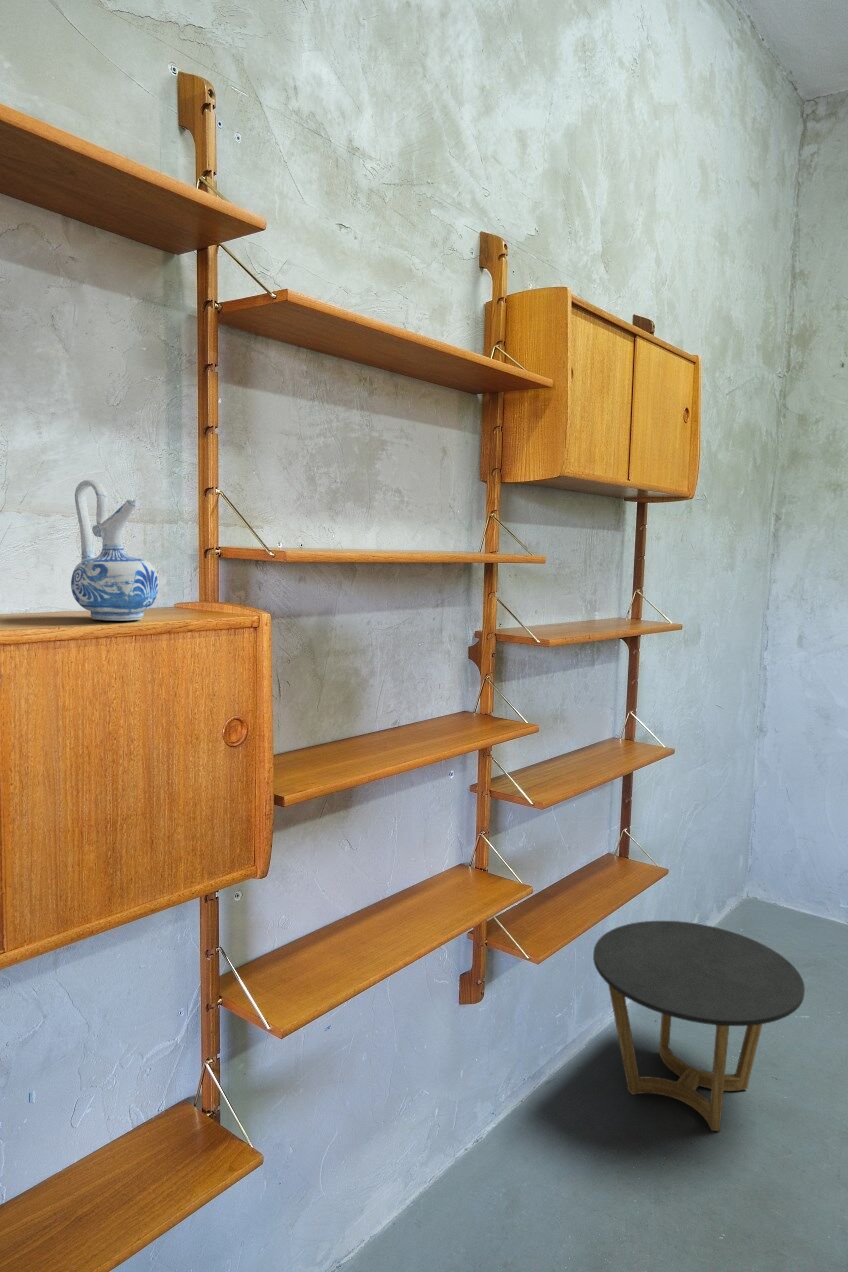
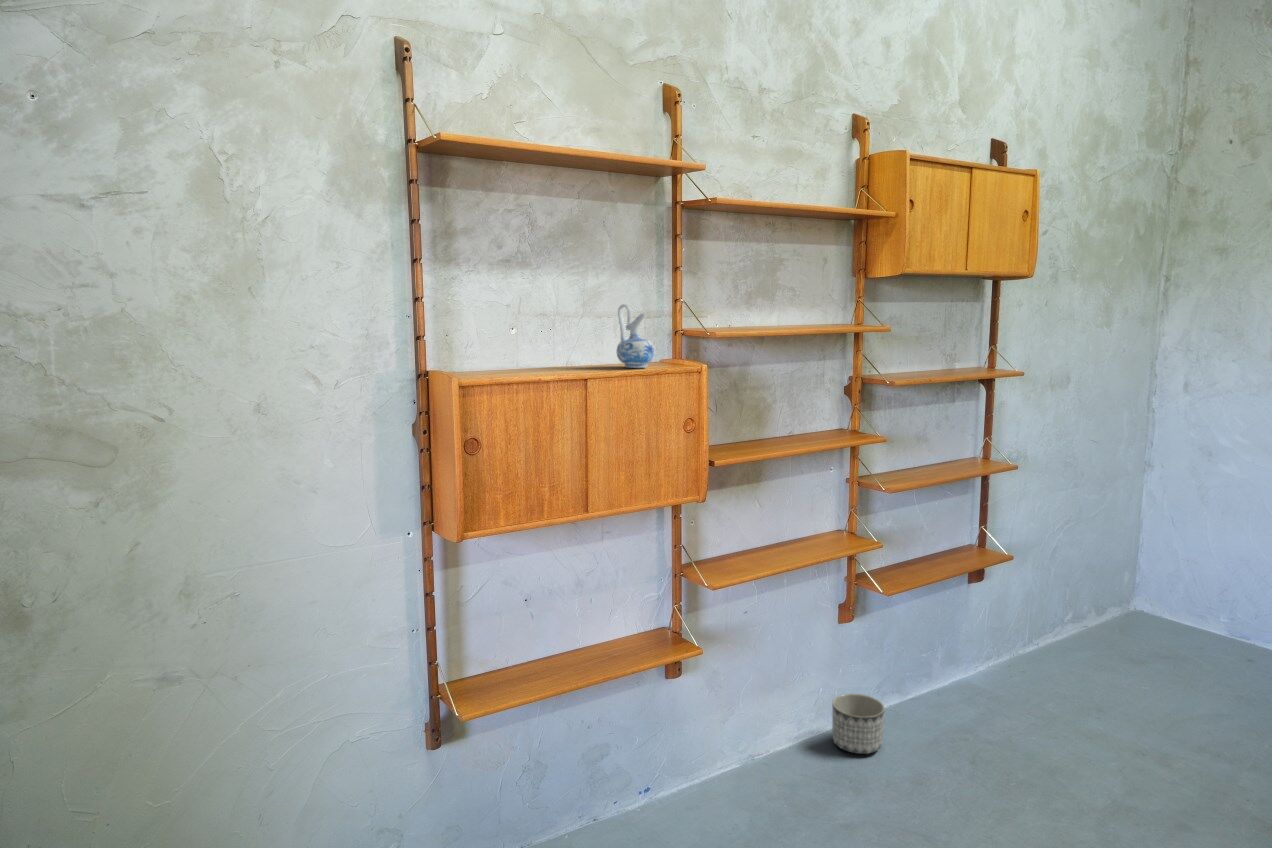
side table: present [593,921,805,1131] -> none [946,596,1108,737]
planter: none [458,1113,536,1223] -> present [832,694,885,754]

